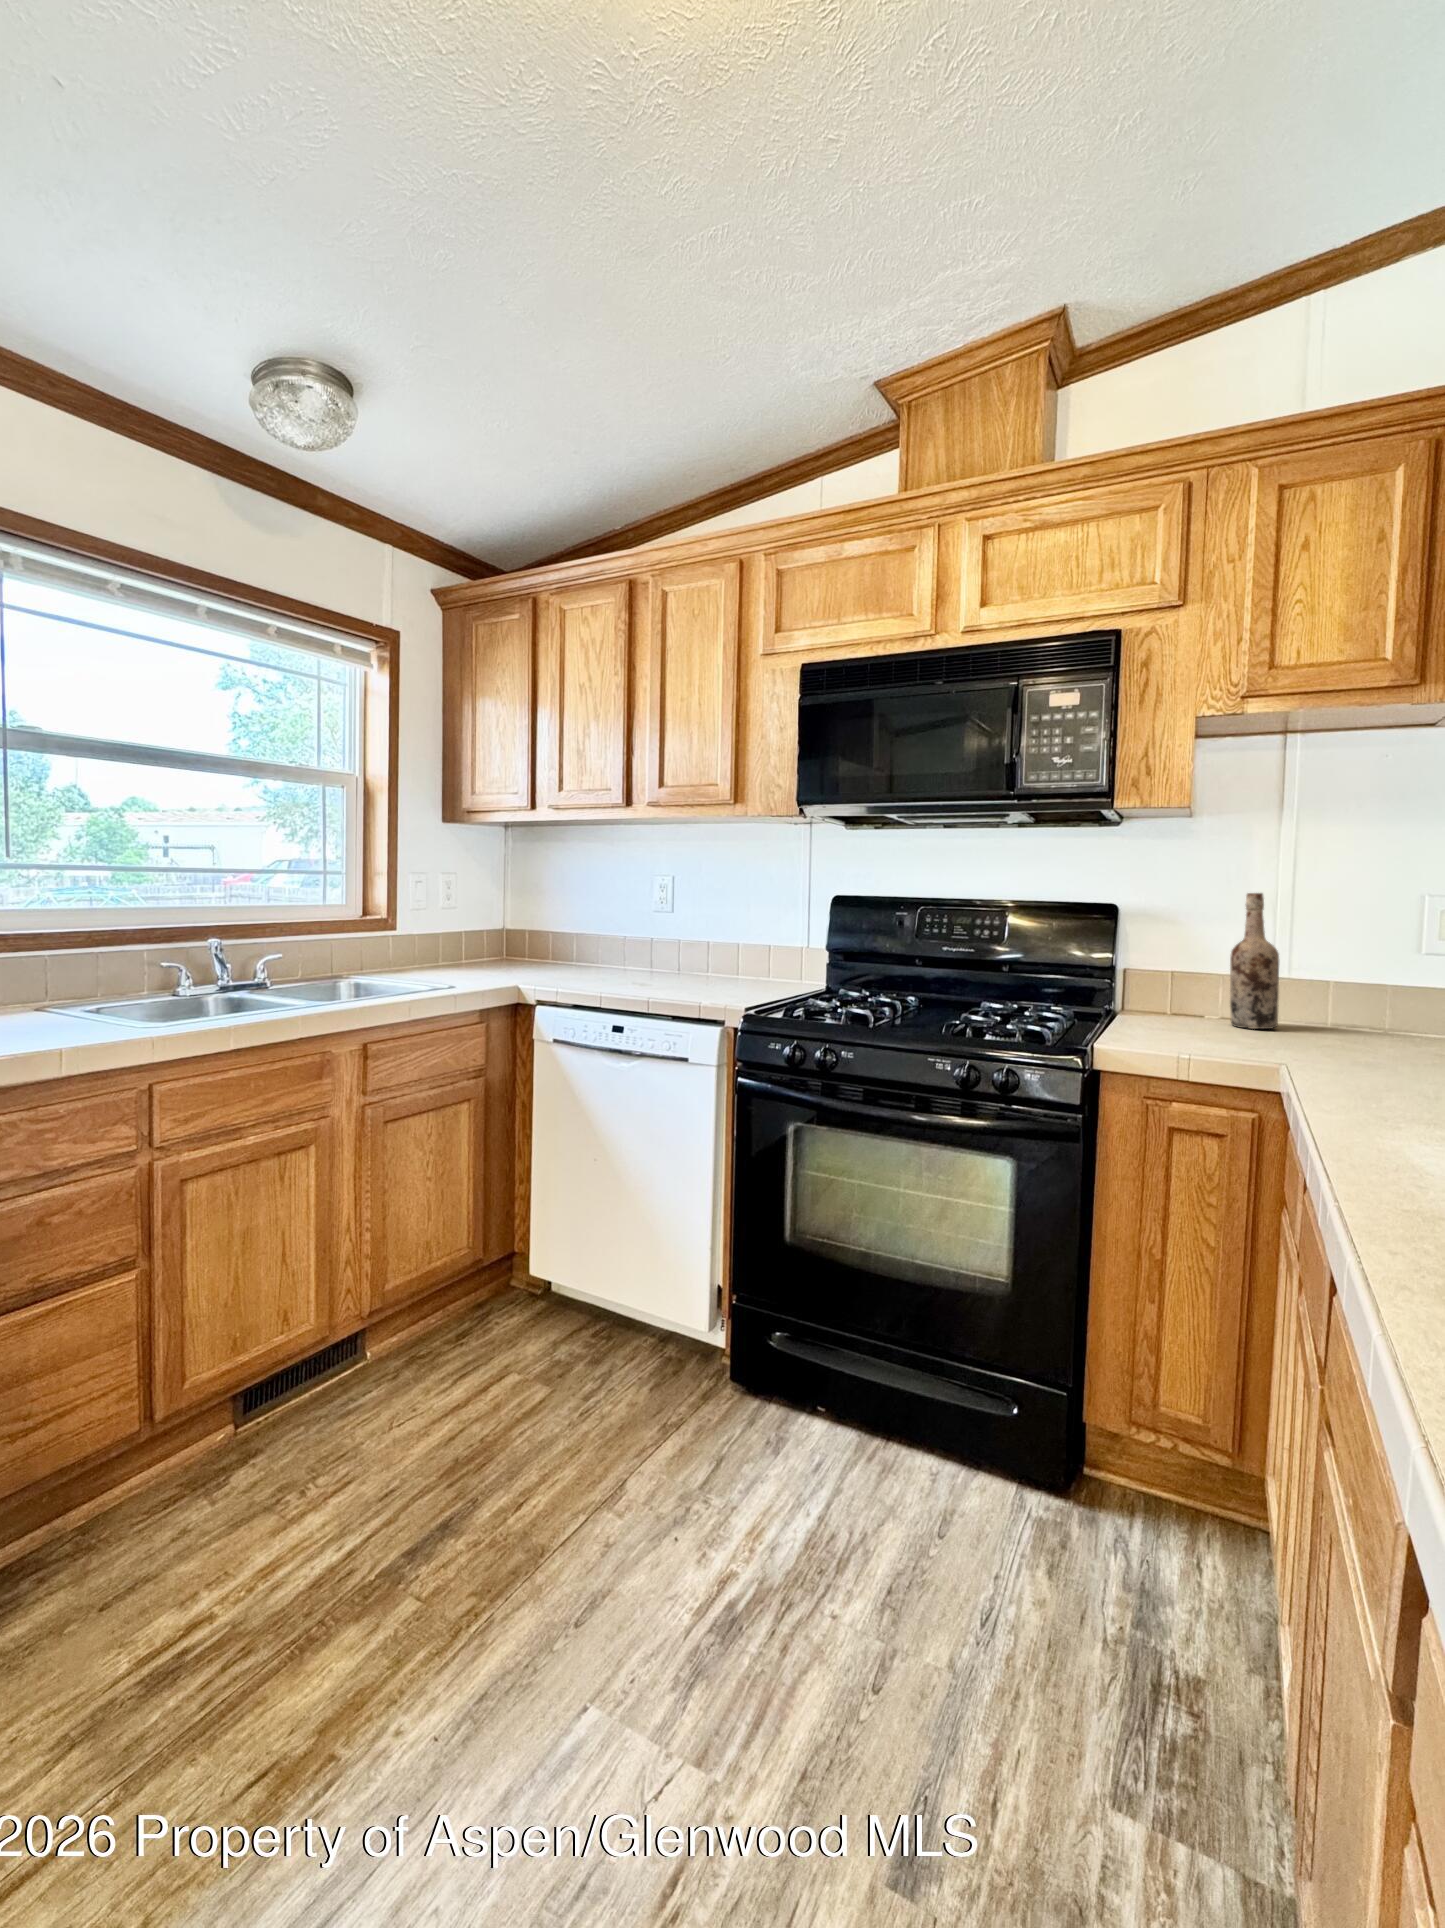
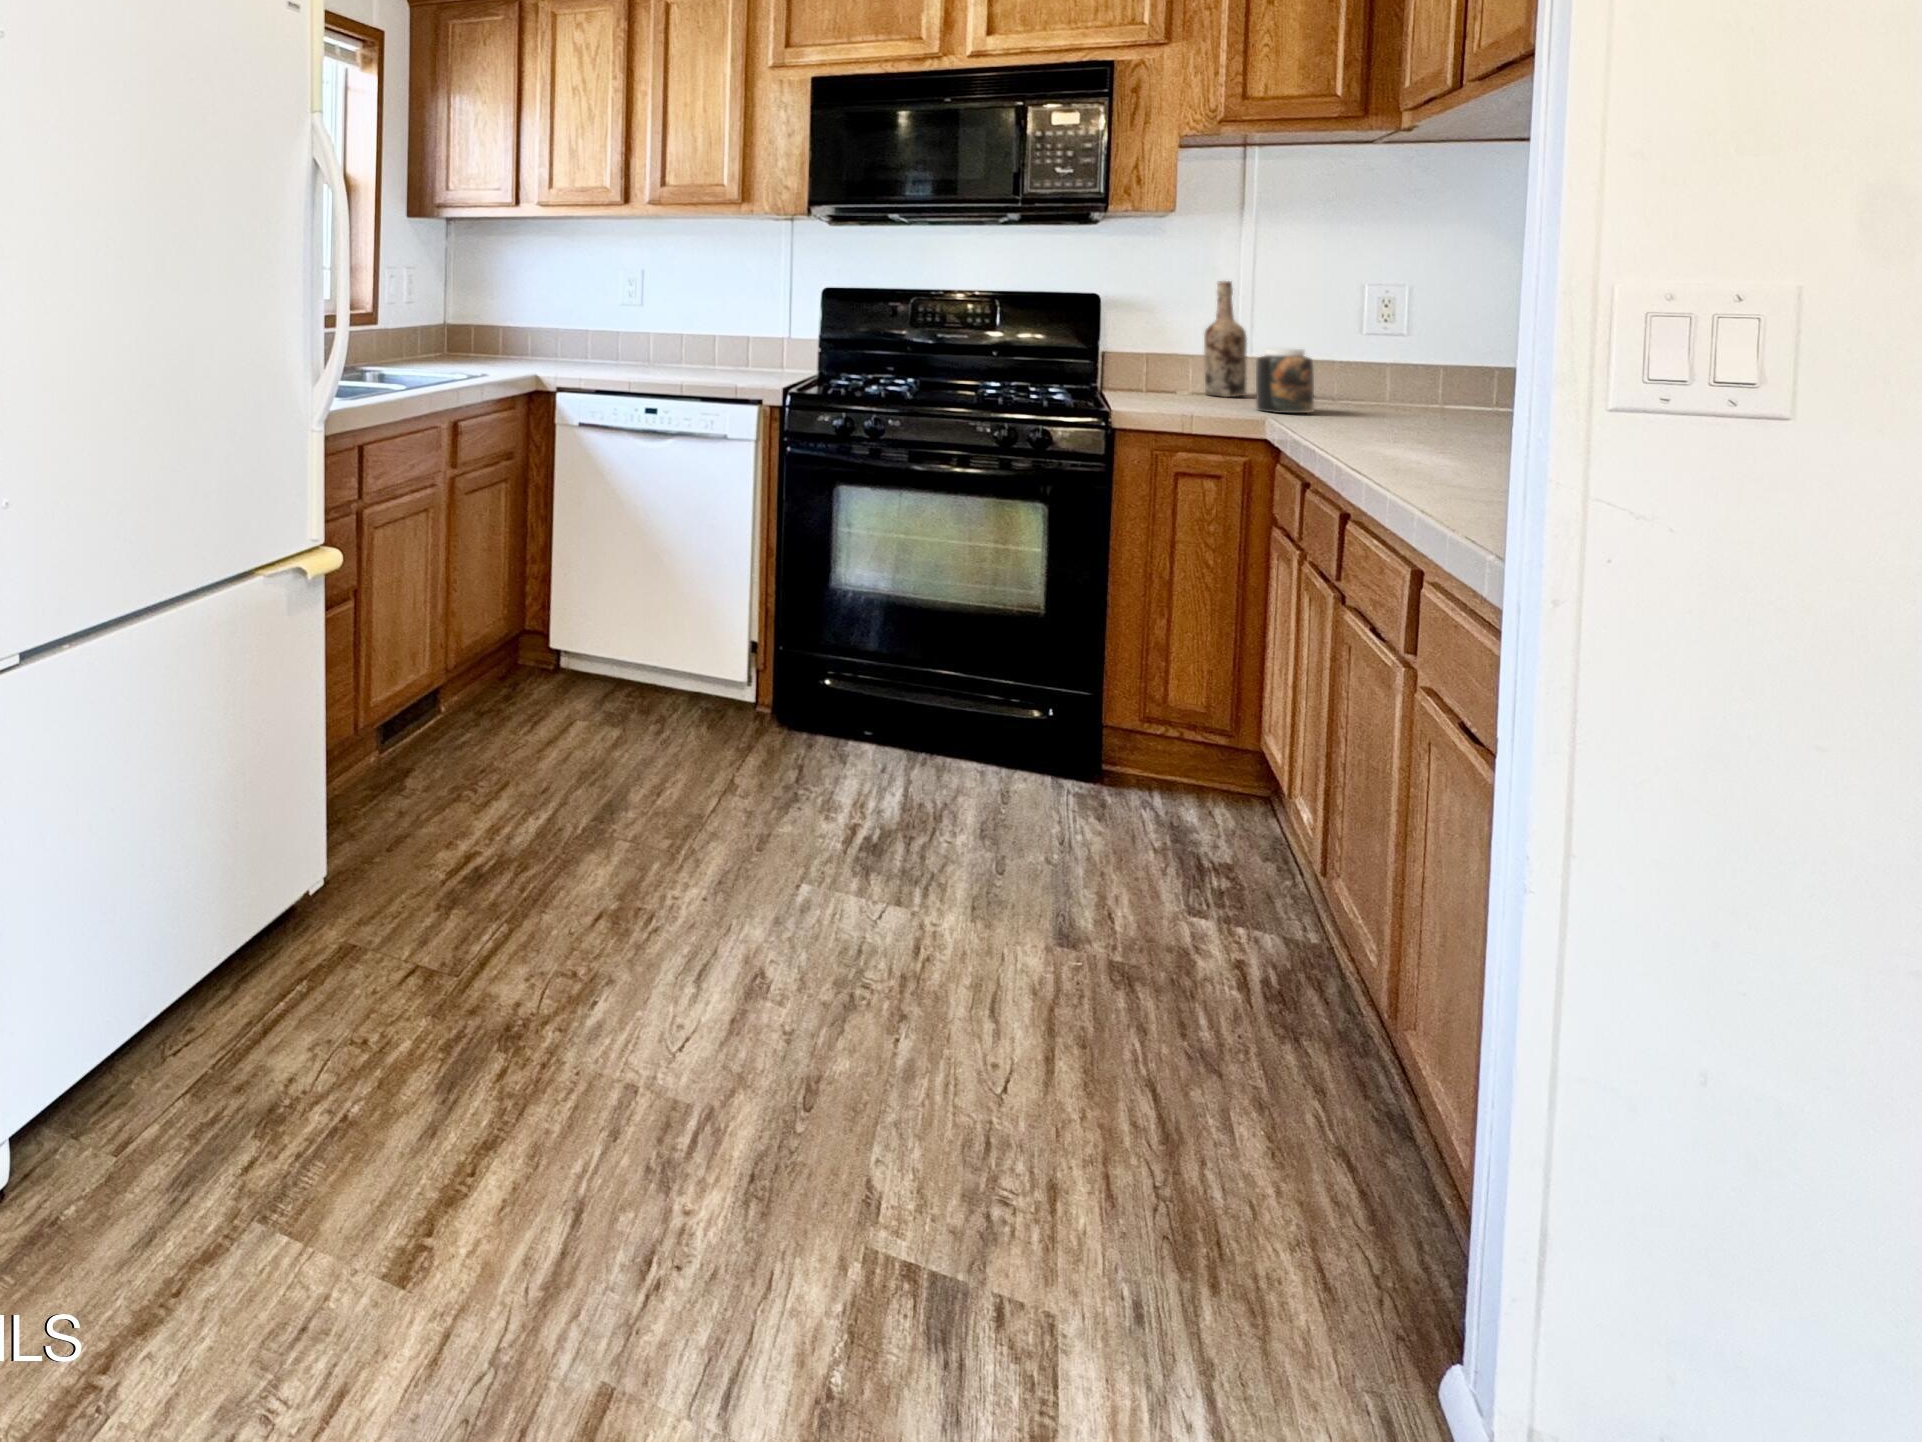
jar: none [1278,975,1349,1058] -> present [1256,348,1314,413]

